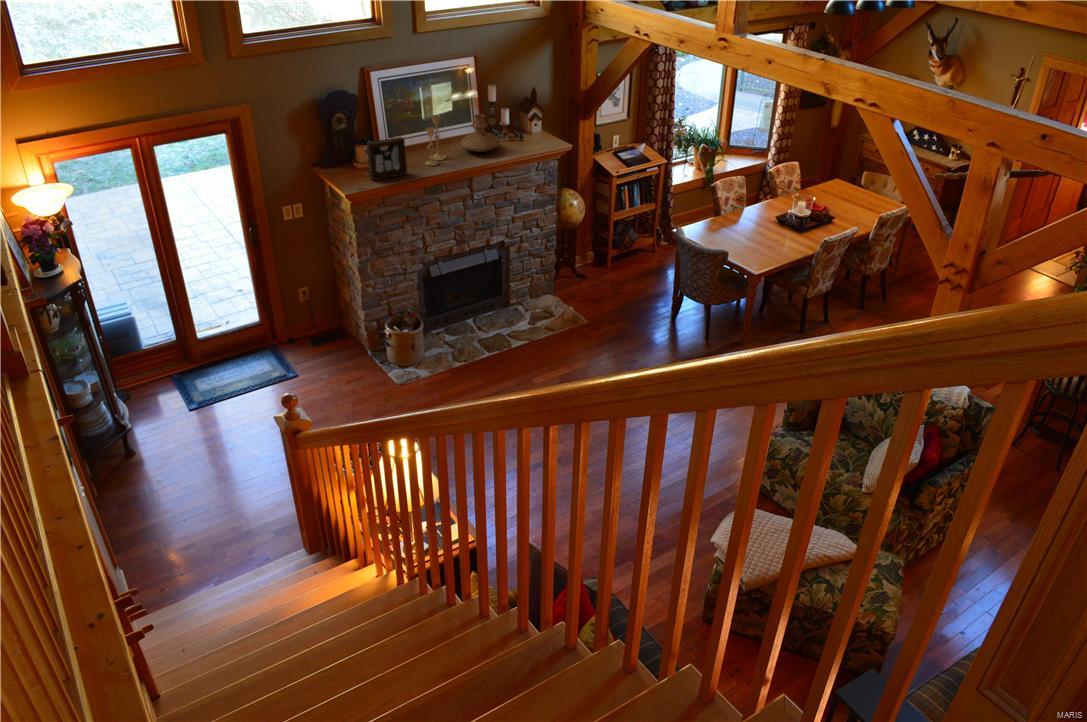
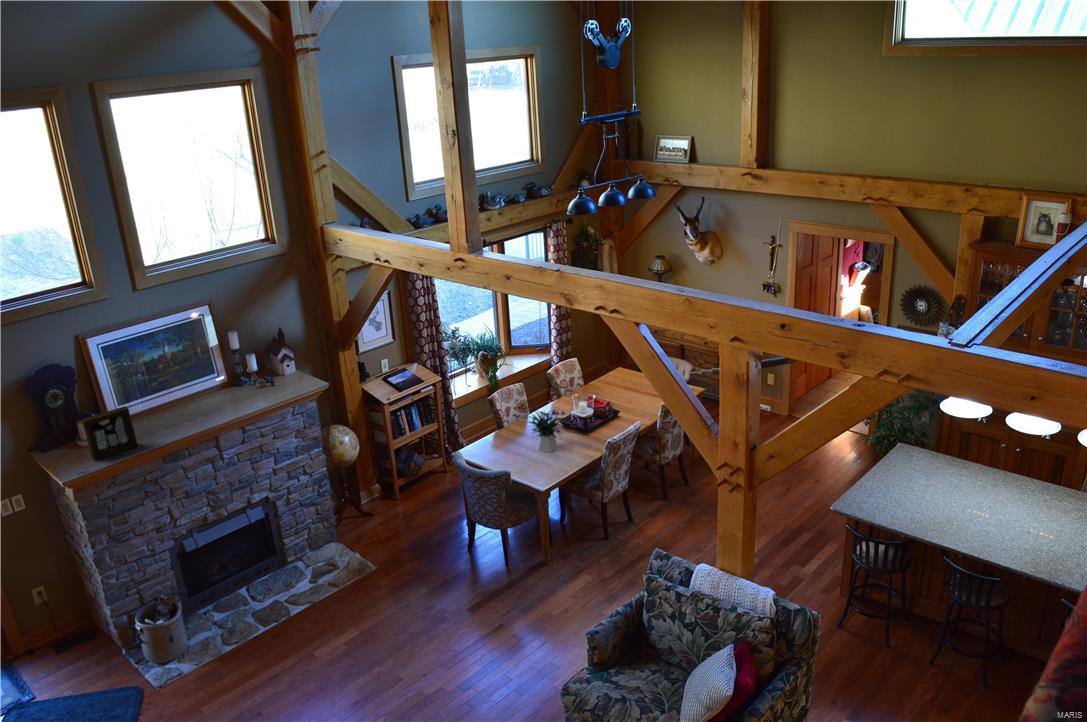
vase: present [461,114,500,152] -> none [203,365,249,405]
candlestick: present [426,115,446,166] -> none [156,374,187,431]
flower arrangement: none [742,196,788,245] -> present [529,405,565,453]

